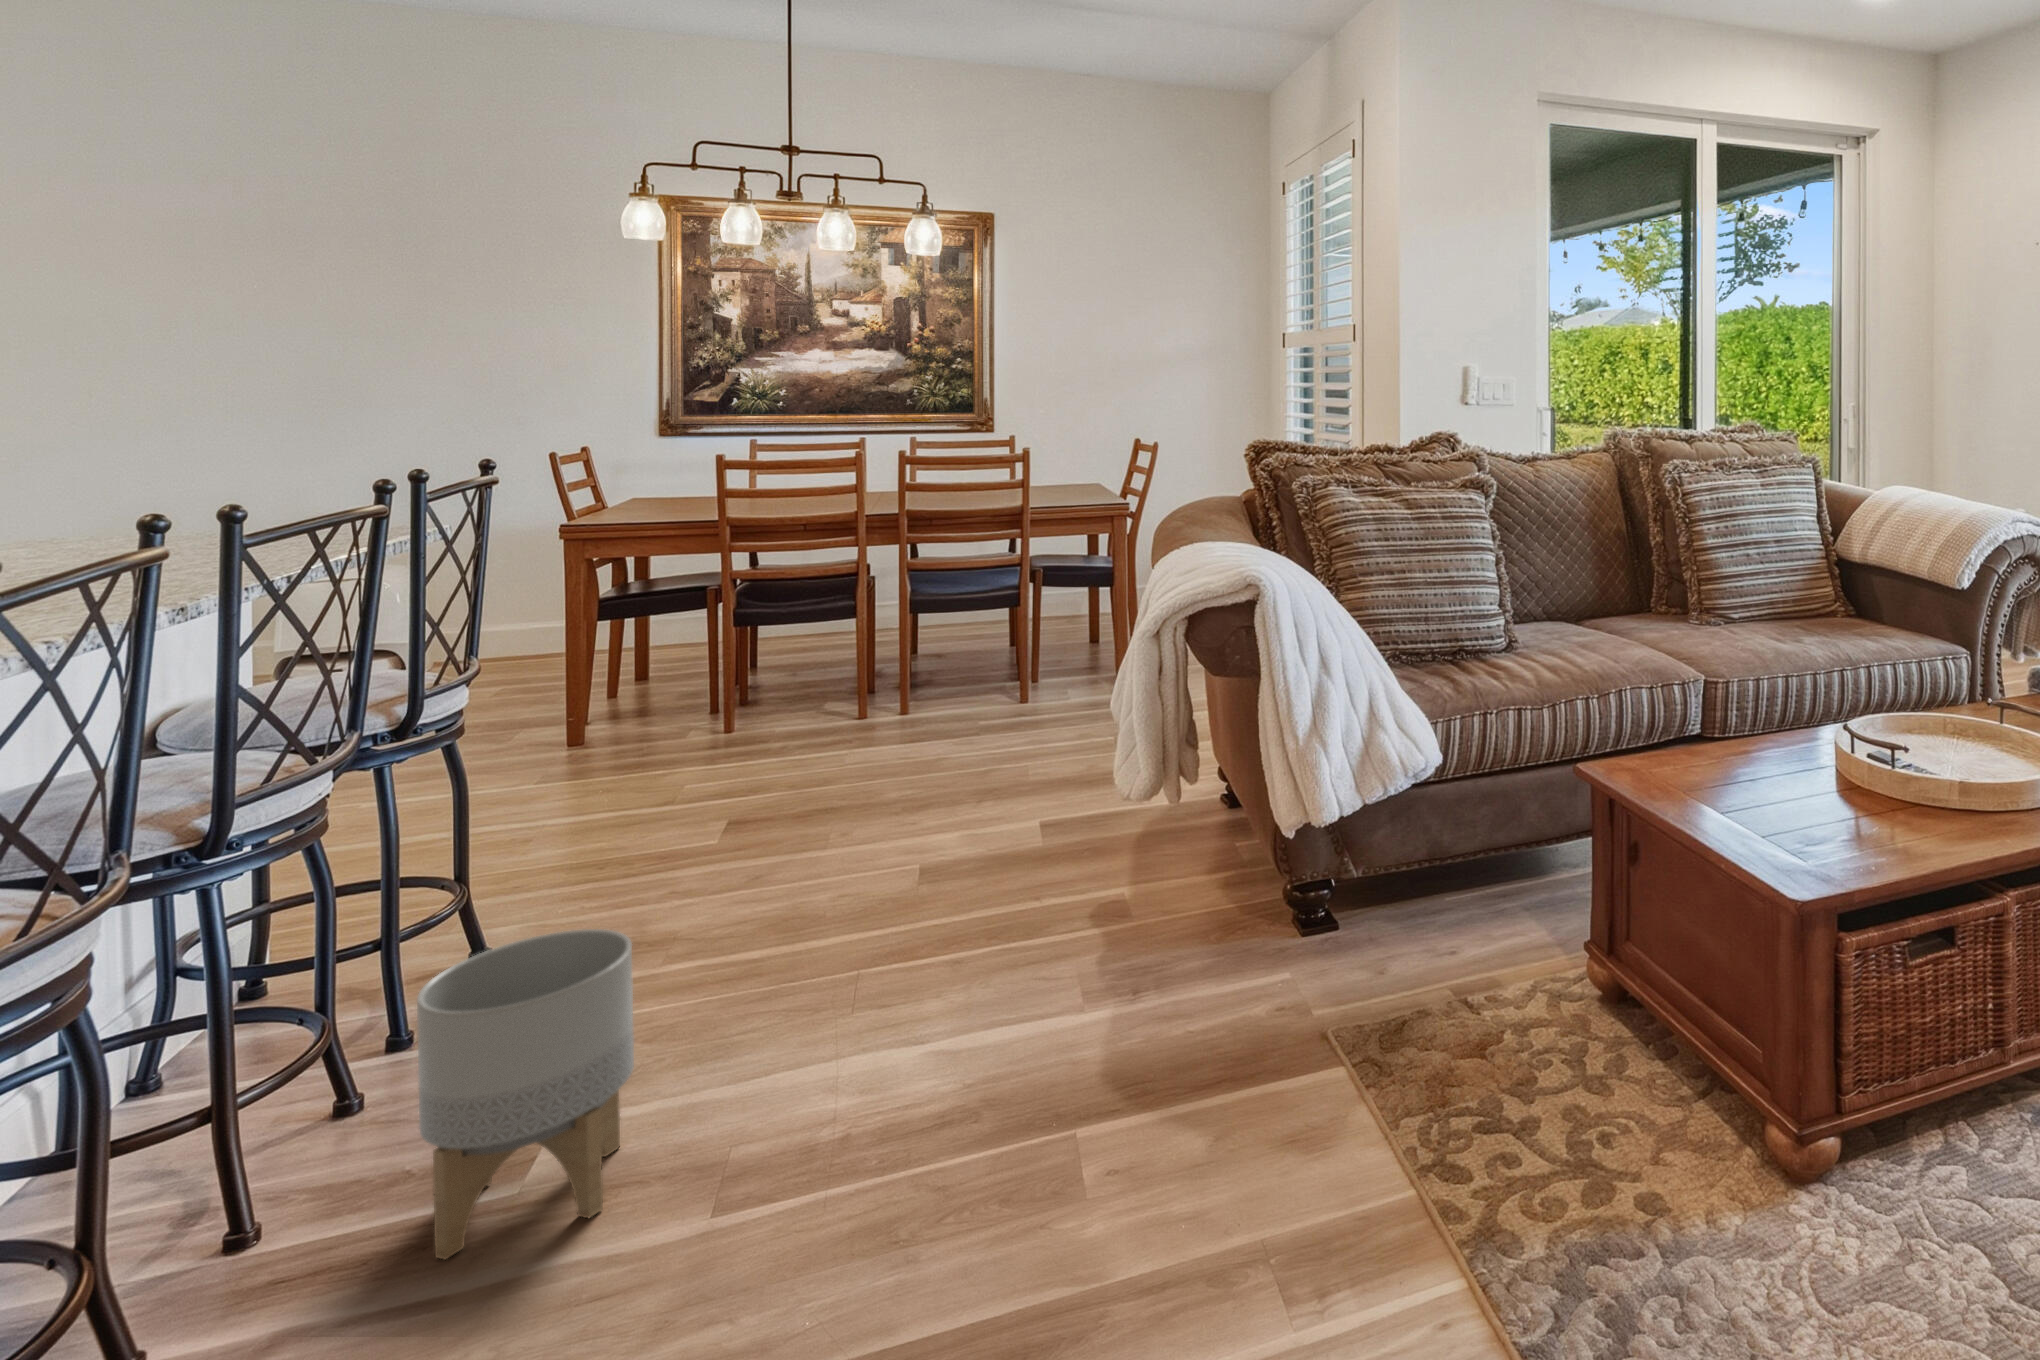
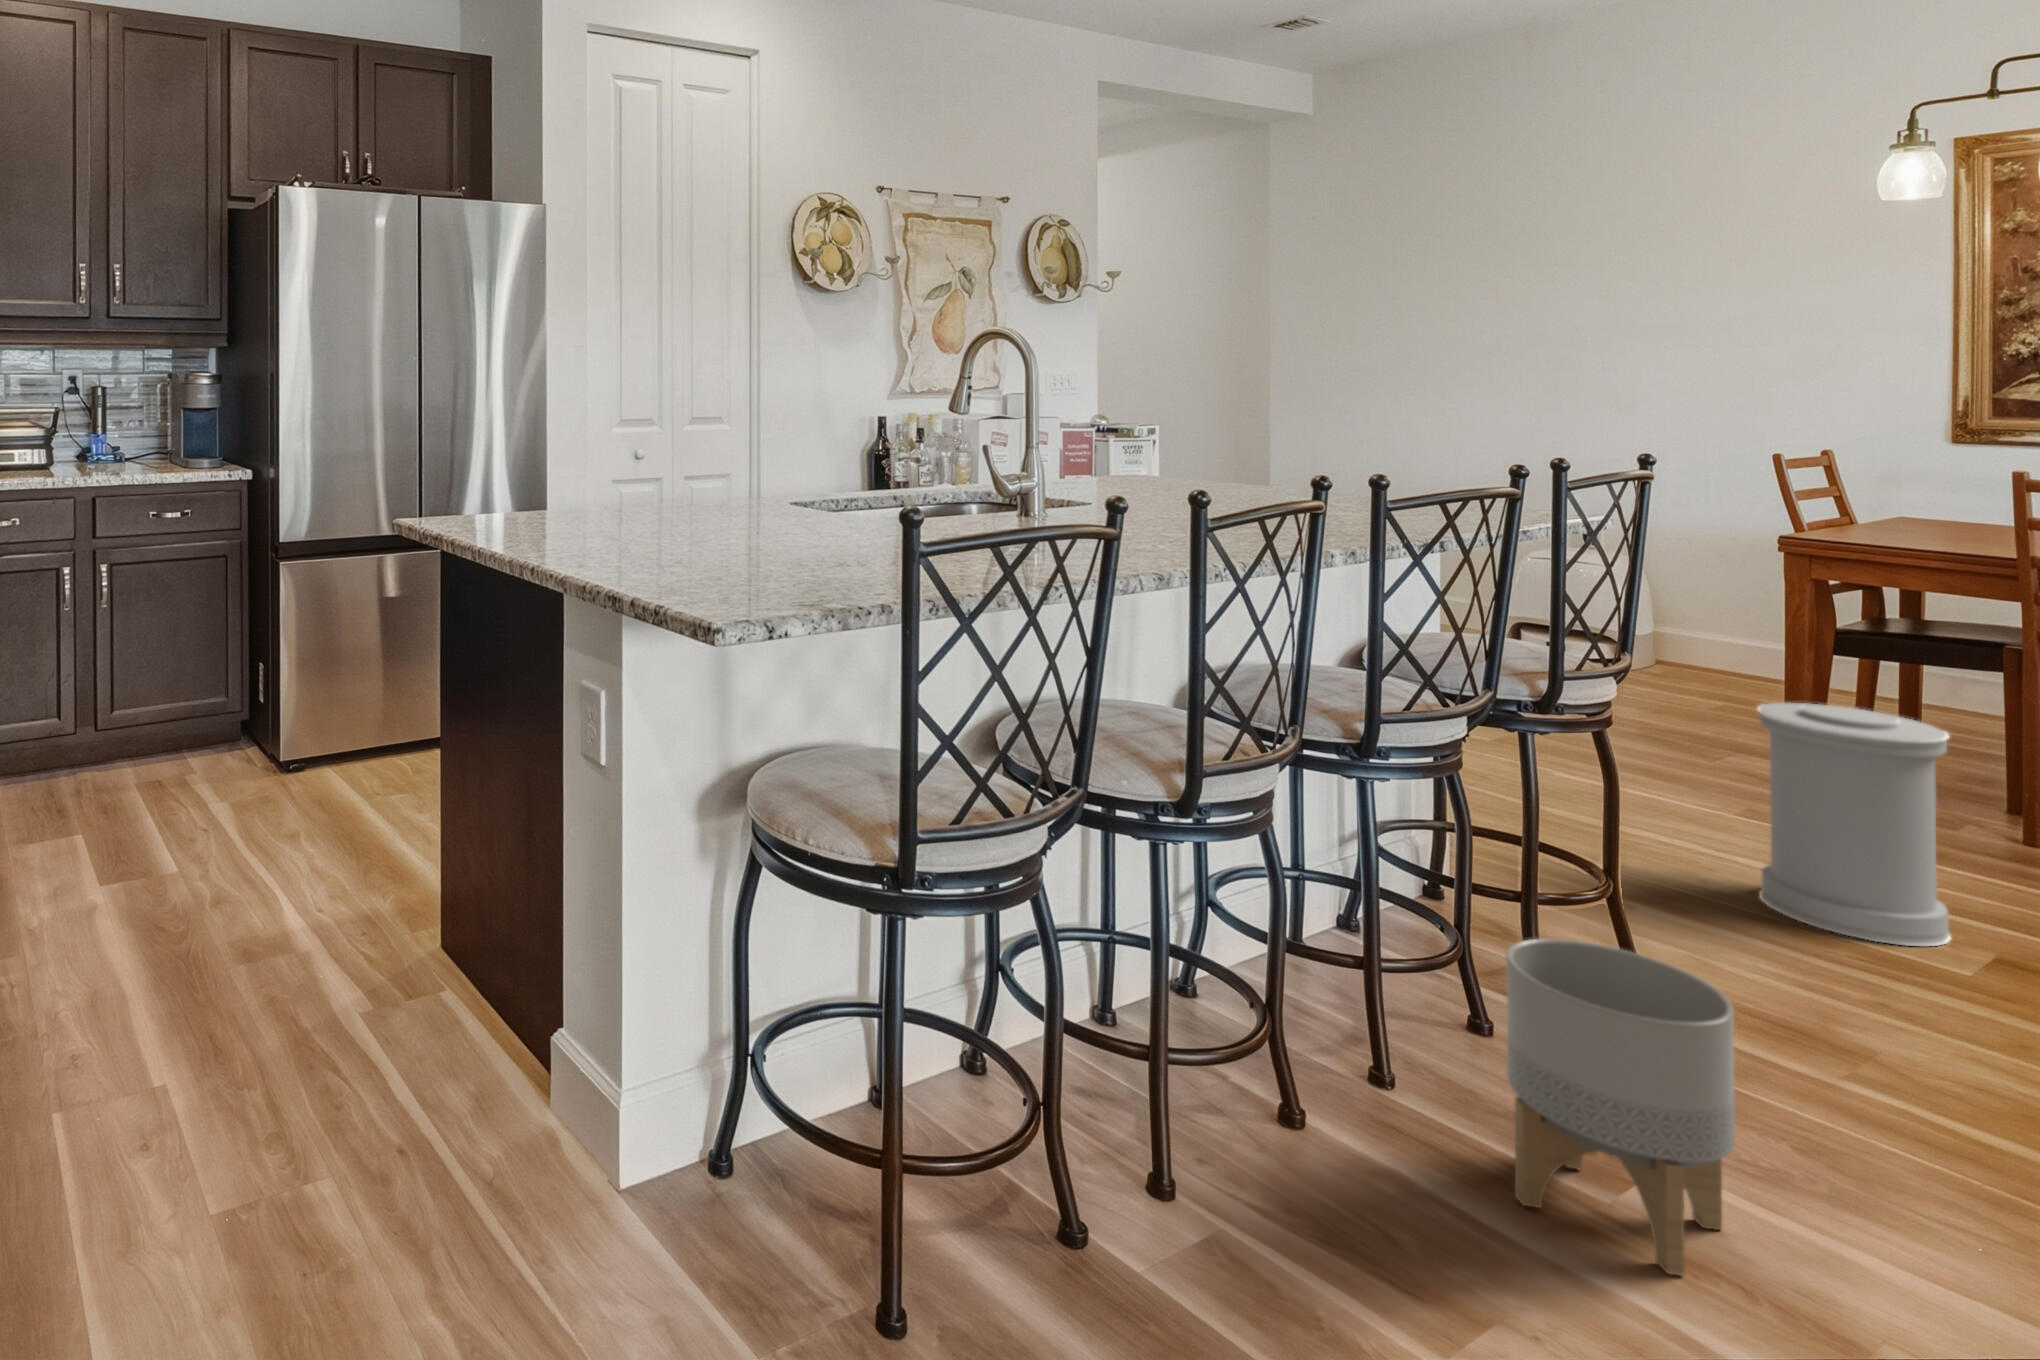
trash can: none [569,656,708,856] -> present [1758,703,1951,946]

